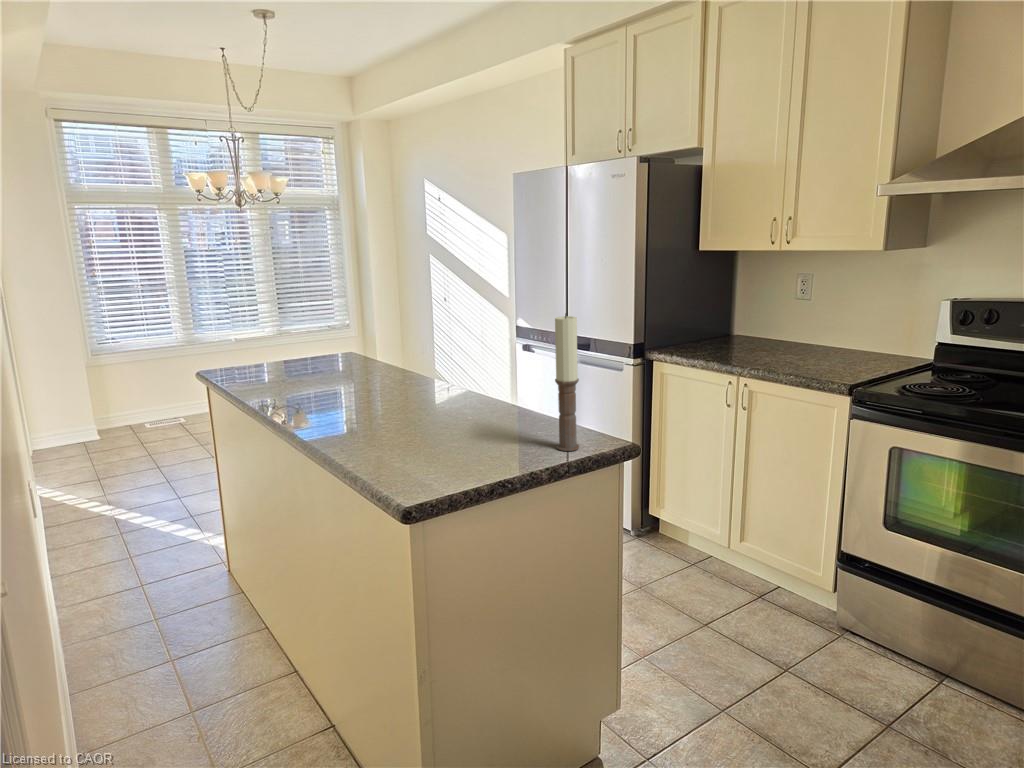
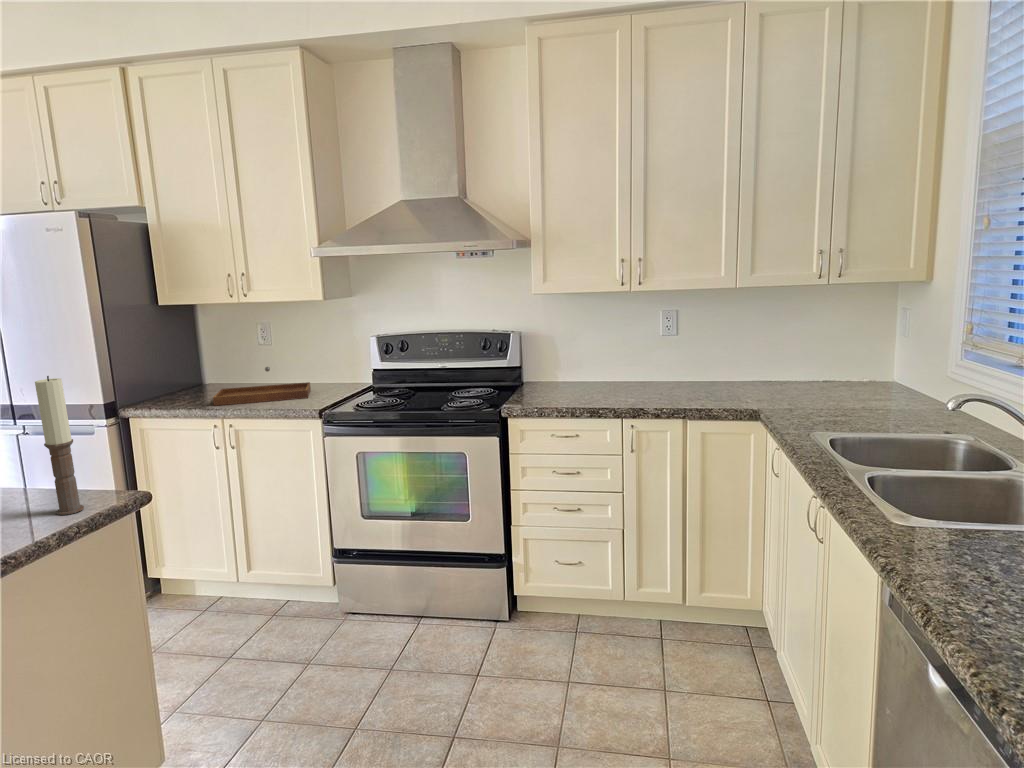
tray: none [734,325,848,368] -> present [213,367,311,406]

